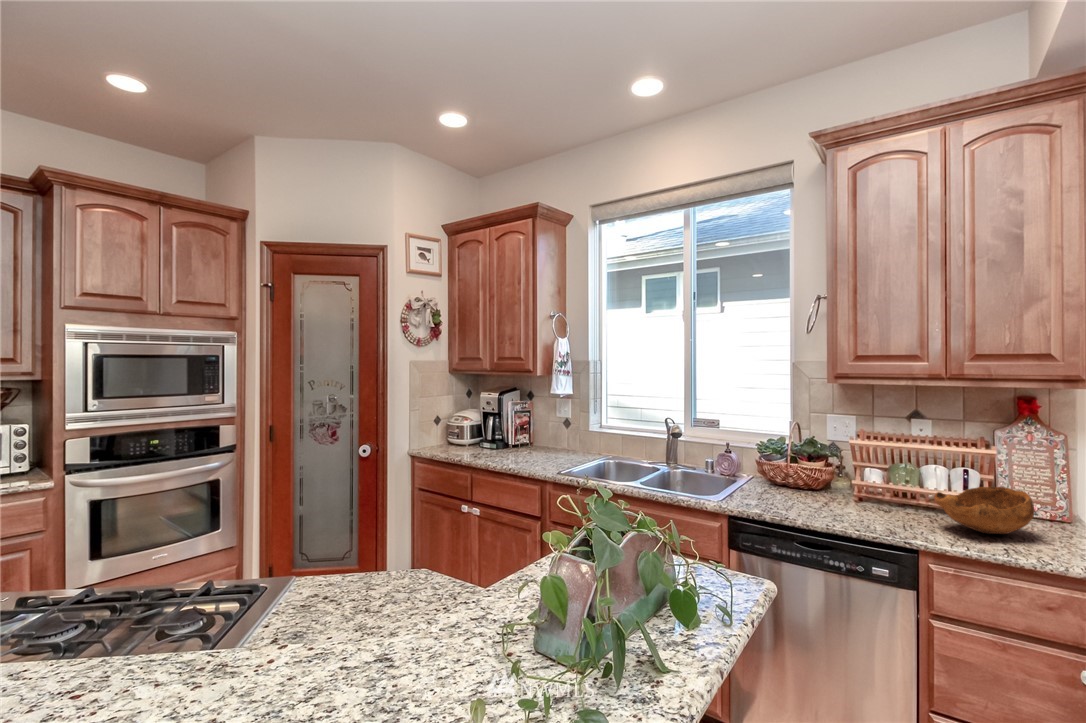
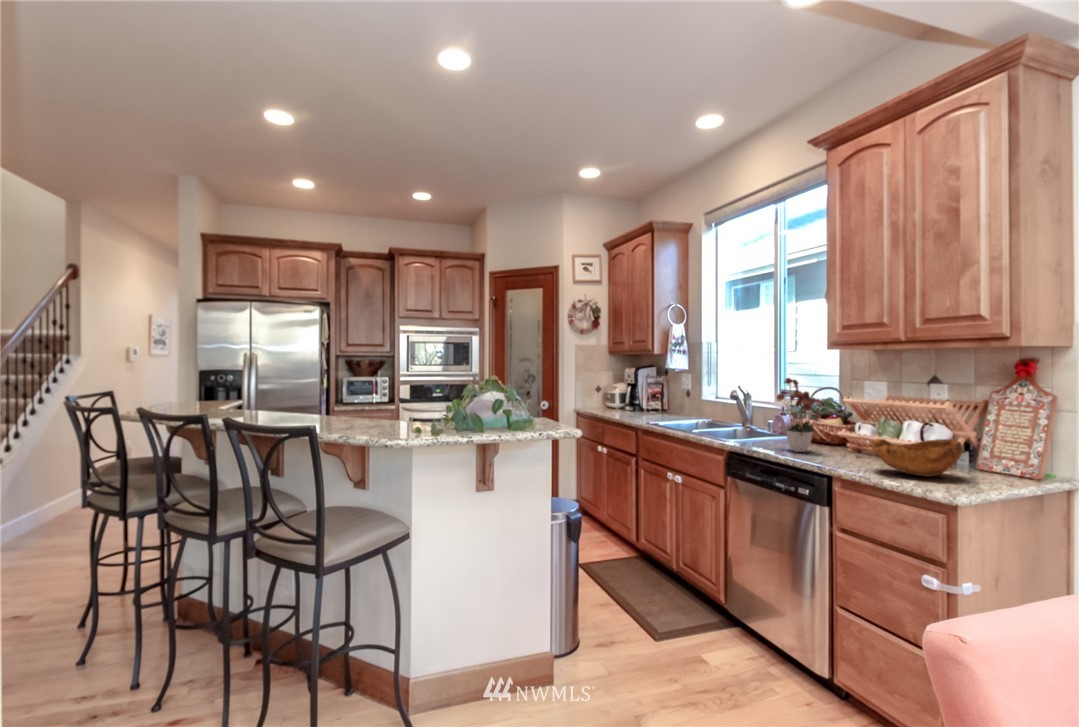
flower arrangement: none [778,413,850,507] -> present [777,378,825,452]

